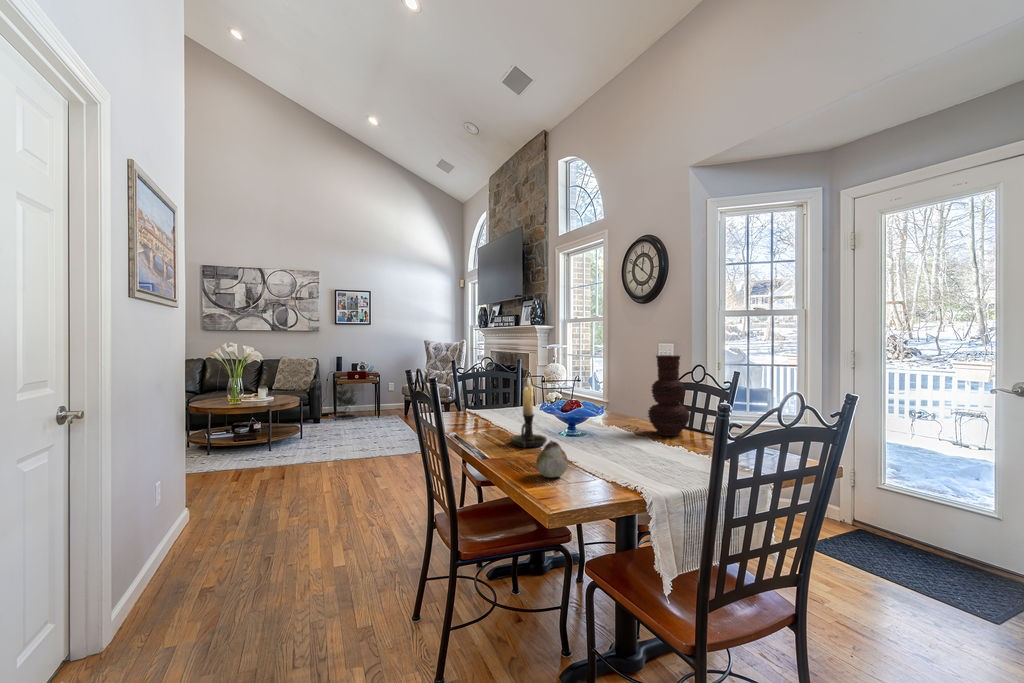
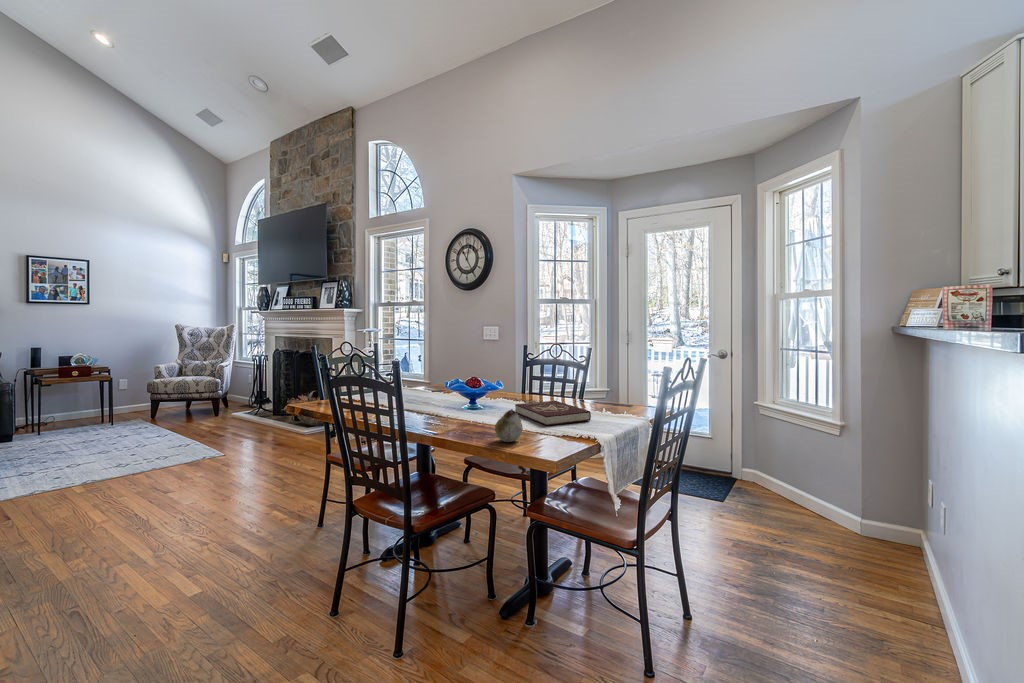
vase: present [648,355,690,436] -> none [526,335,560,402]
candle holder: present [511,377,547,448] -> none [428,356,462,423]
potted tree: present [333,383,357,419] -> none [27,373,76,431]
book: none [613,435,688,466] -> present [515,400,591,426]

